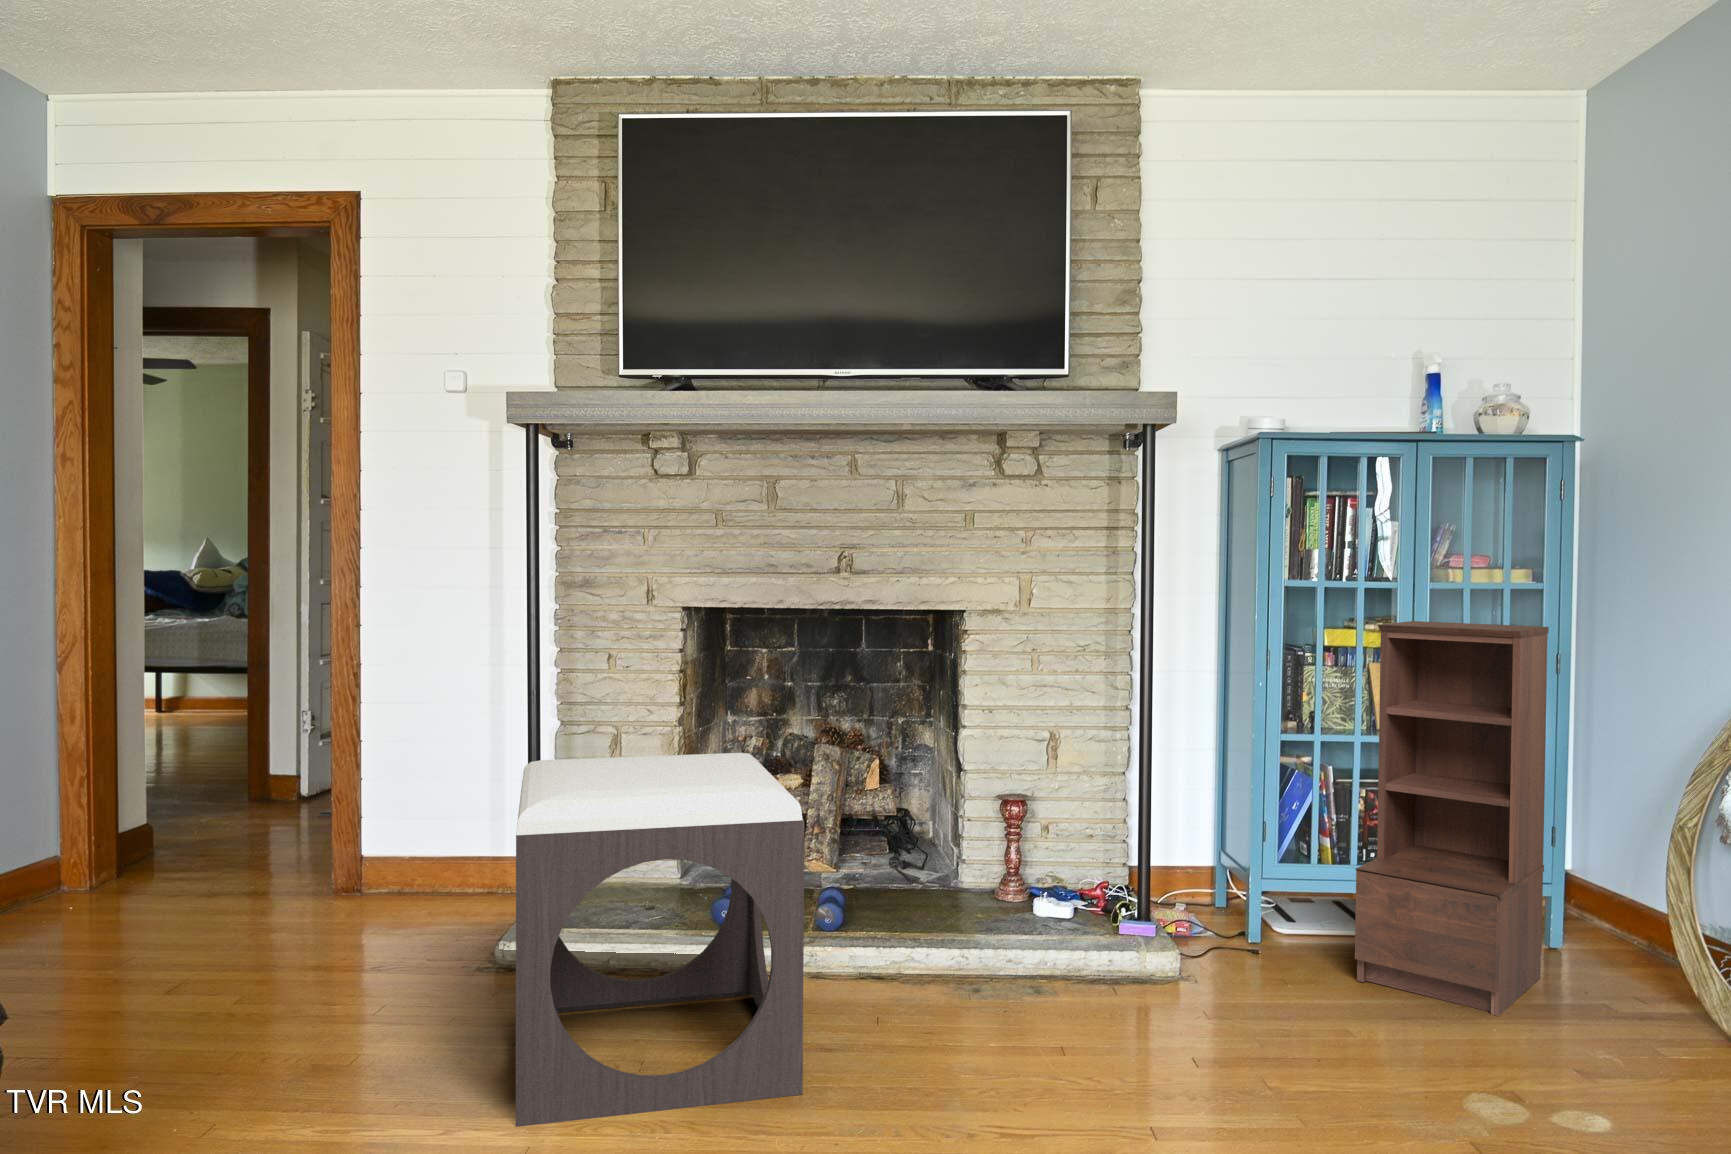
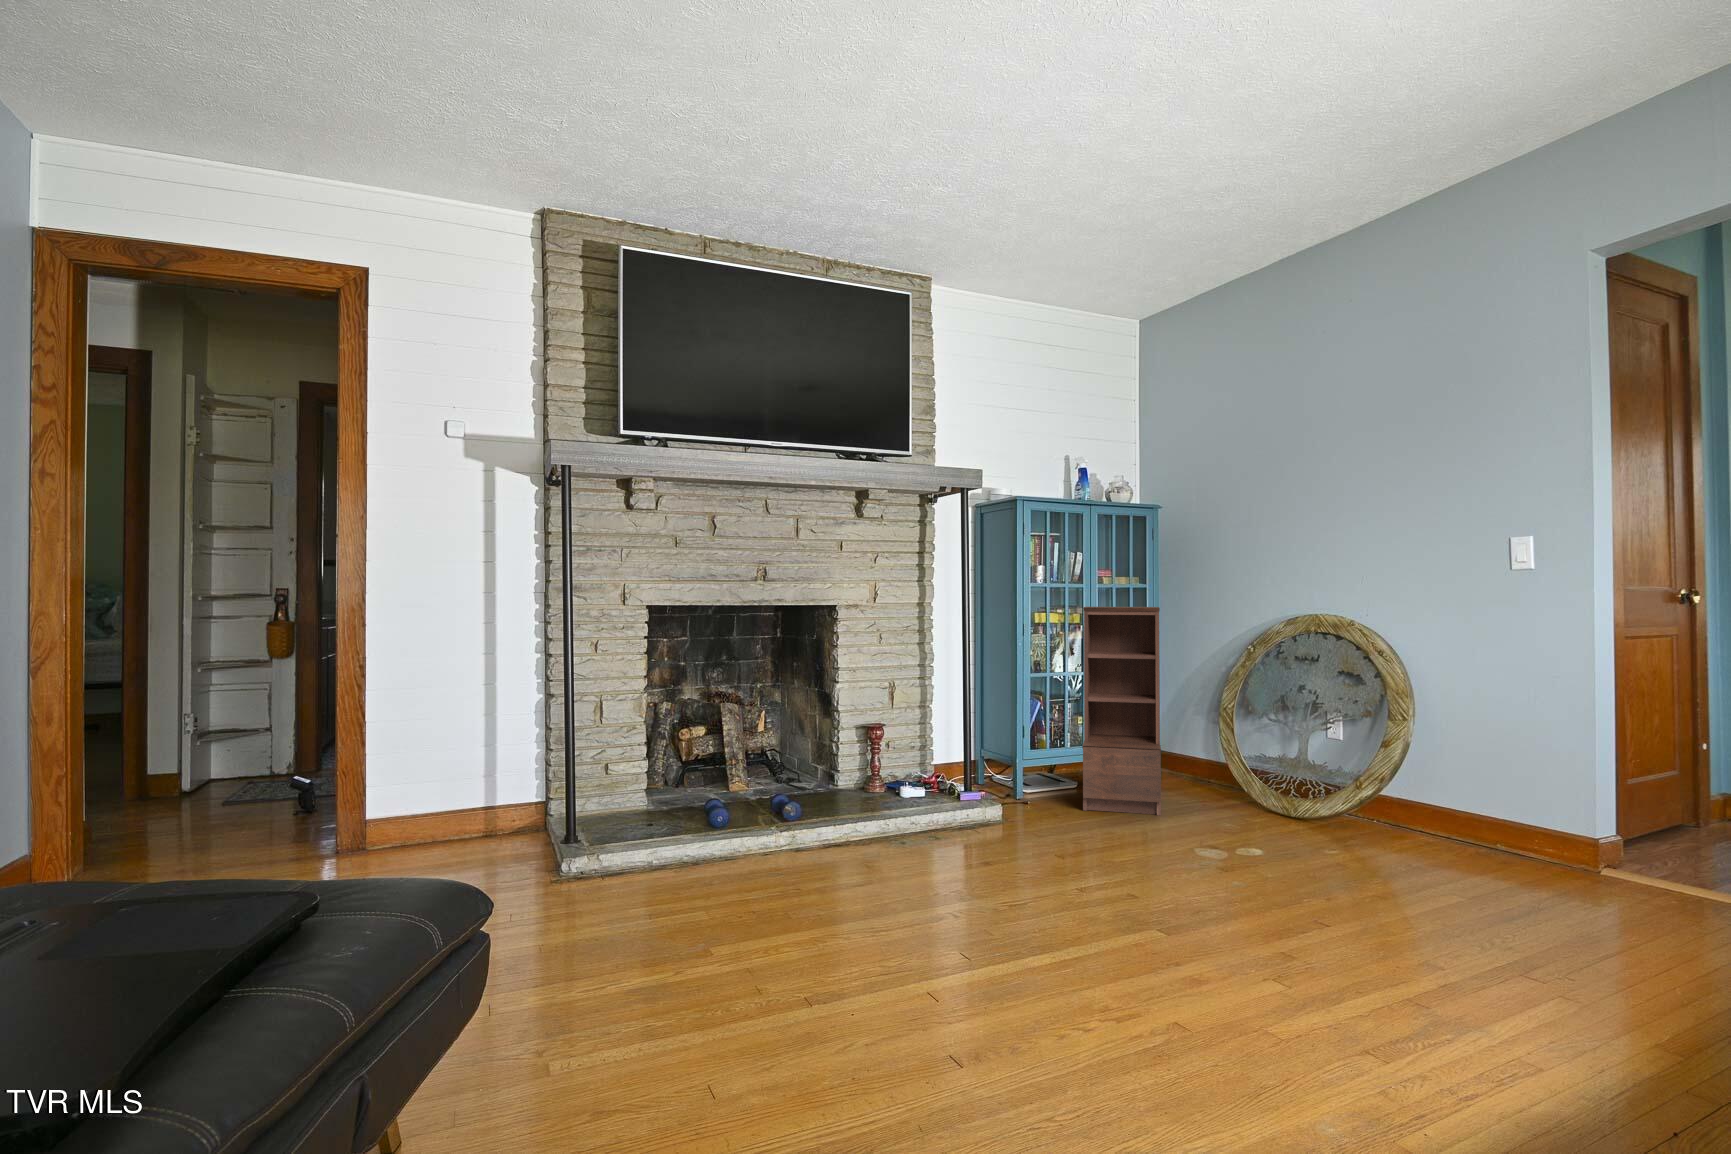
footstool: present [516,753,804,1127] -> none [637,696,880,945]

